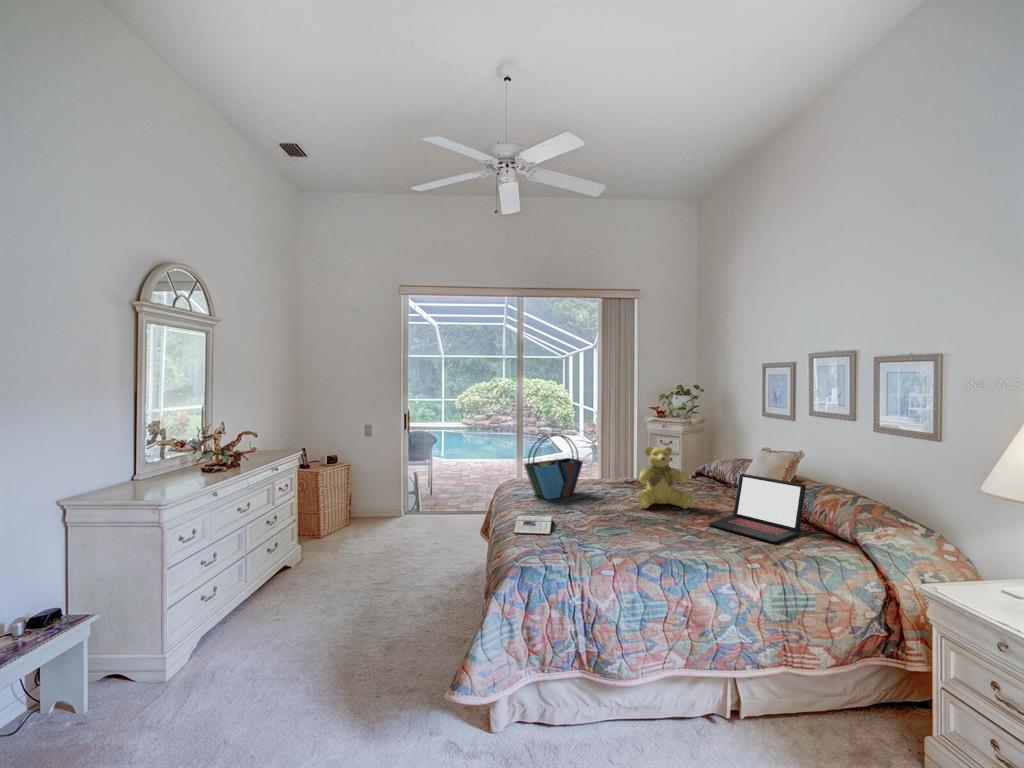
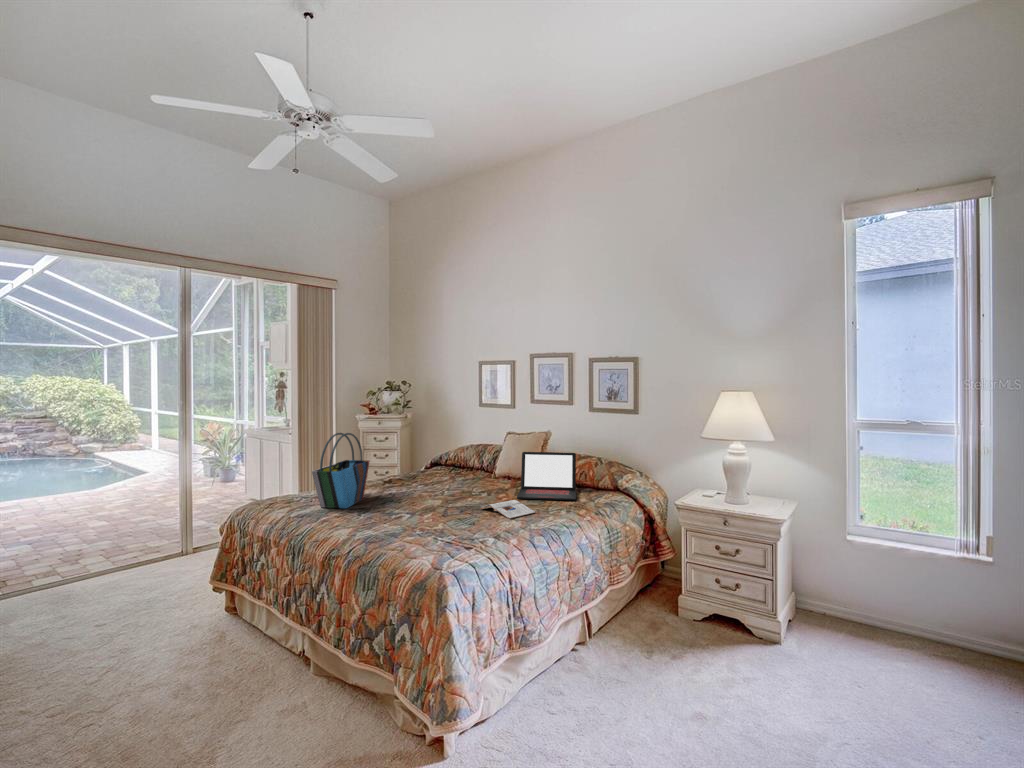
teddy bear: present [637,447,692,509] -> none [439,436,483,497]
magazine: present [514,516,553,534] -> present [480,500,535,519]

